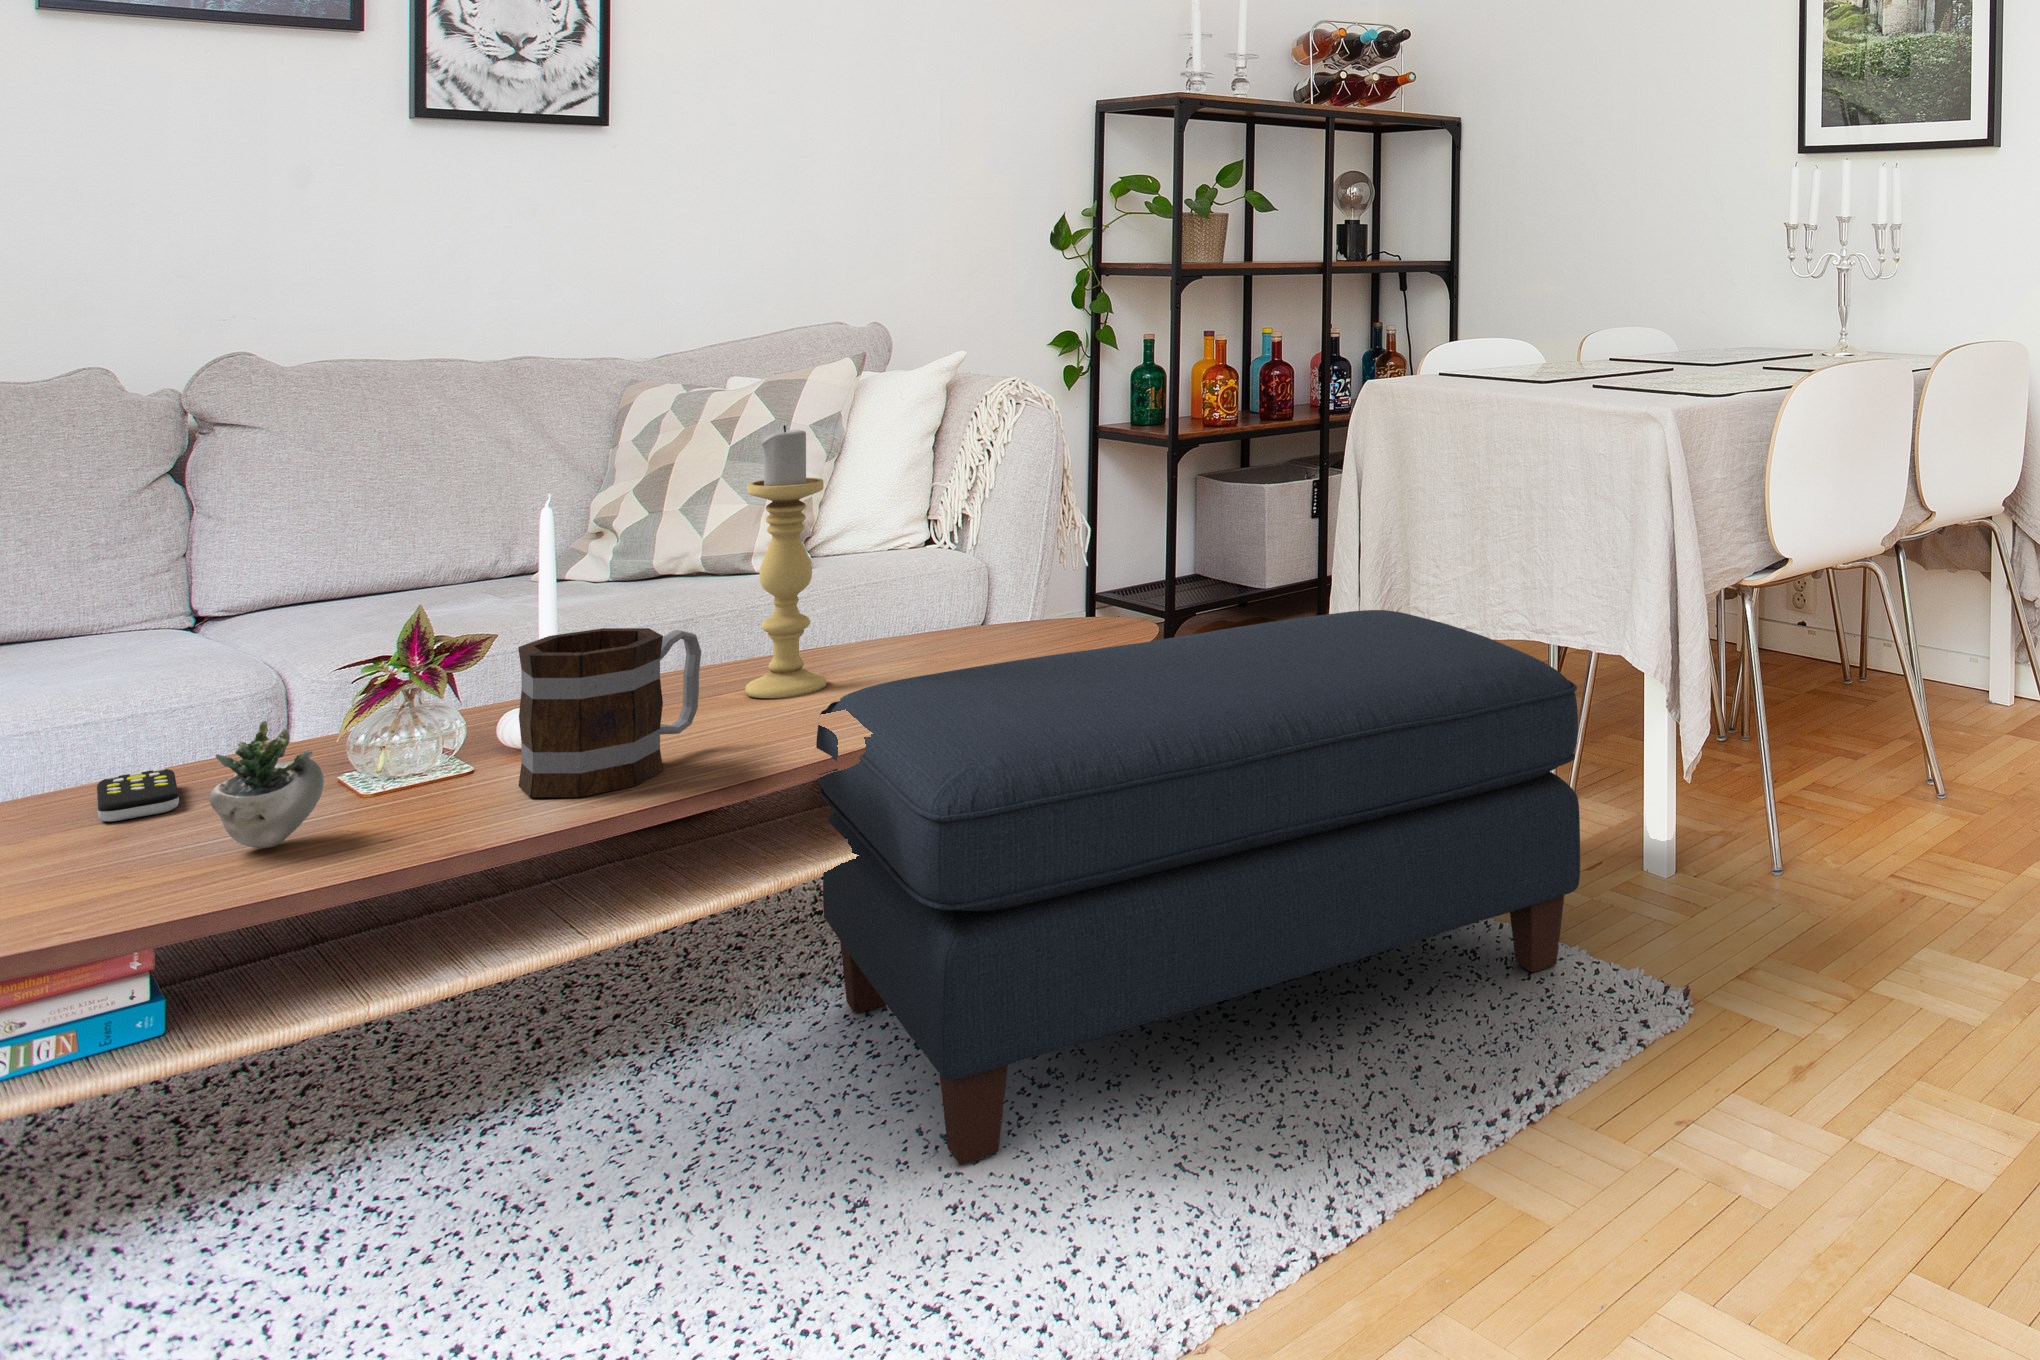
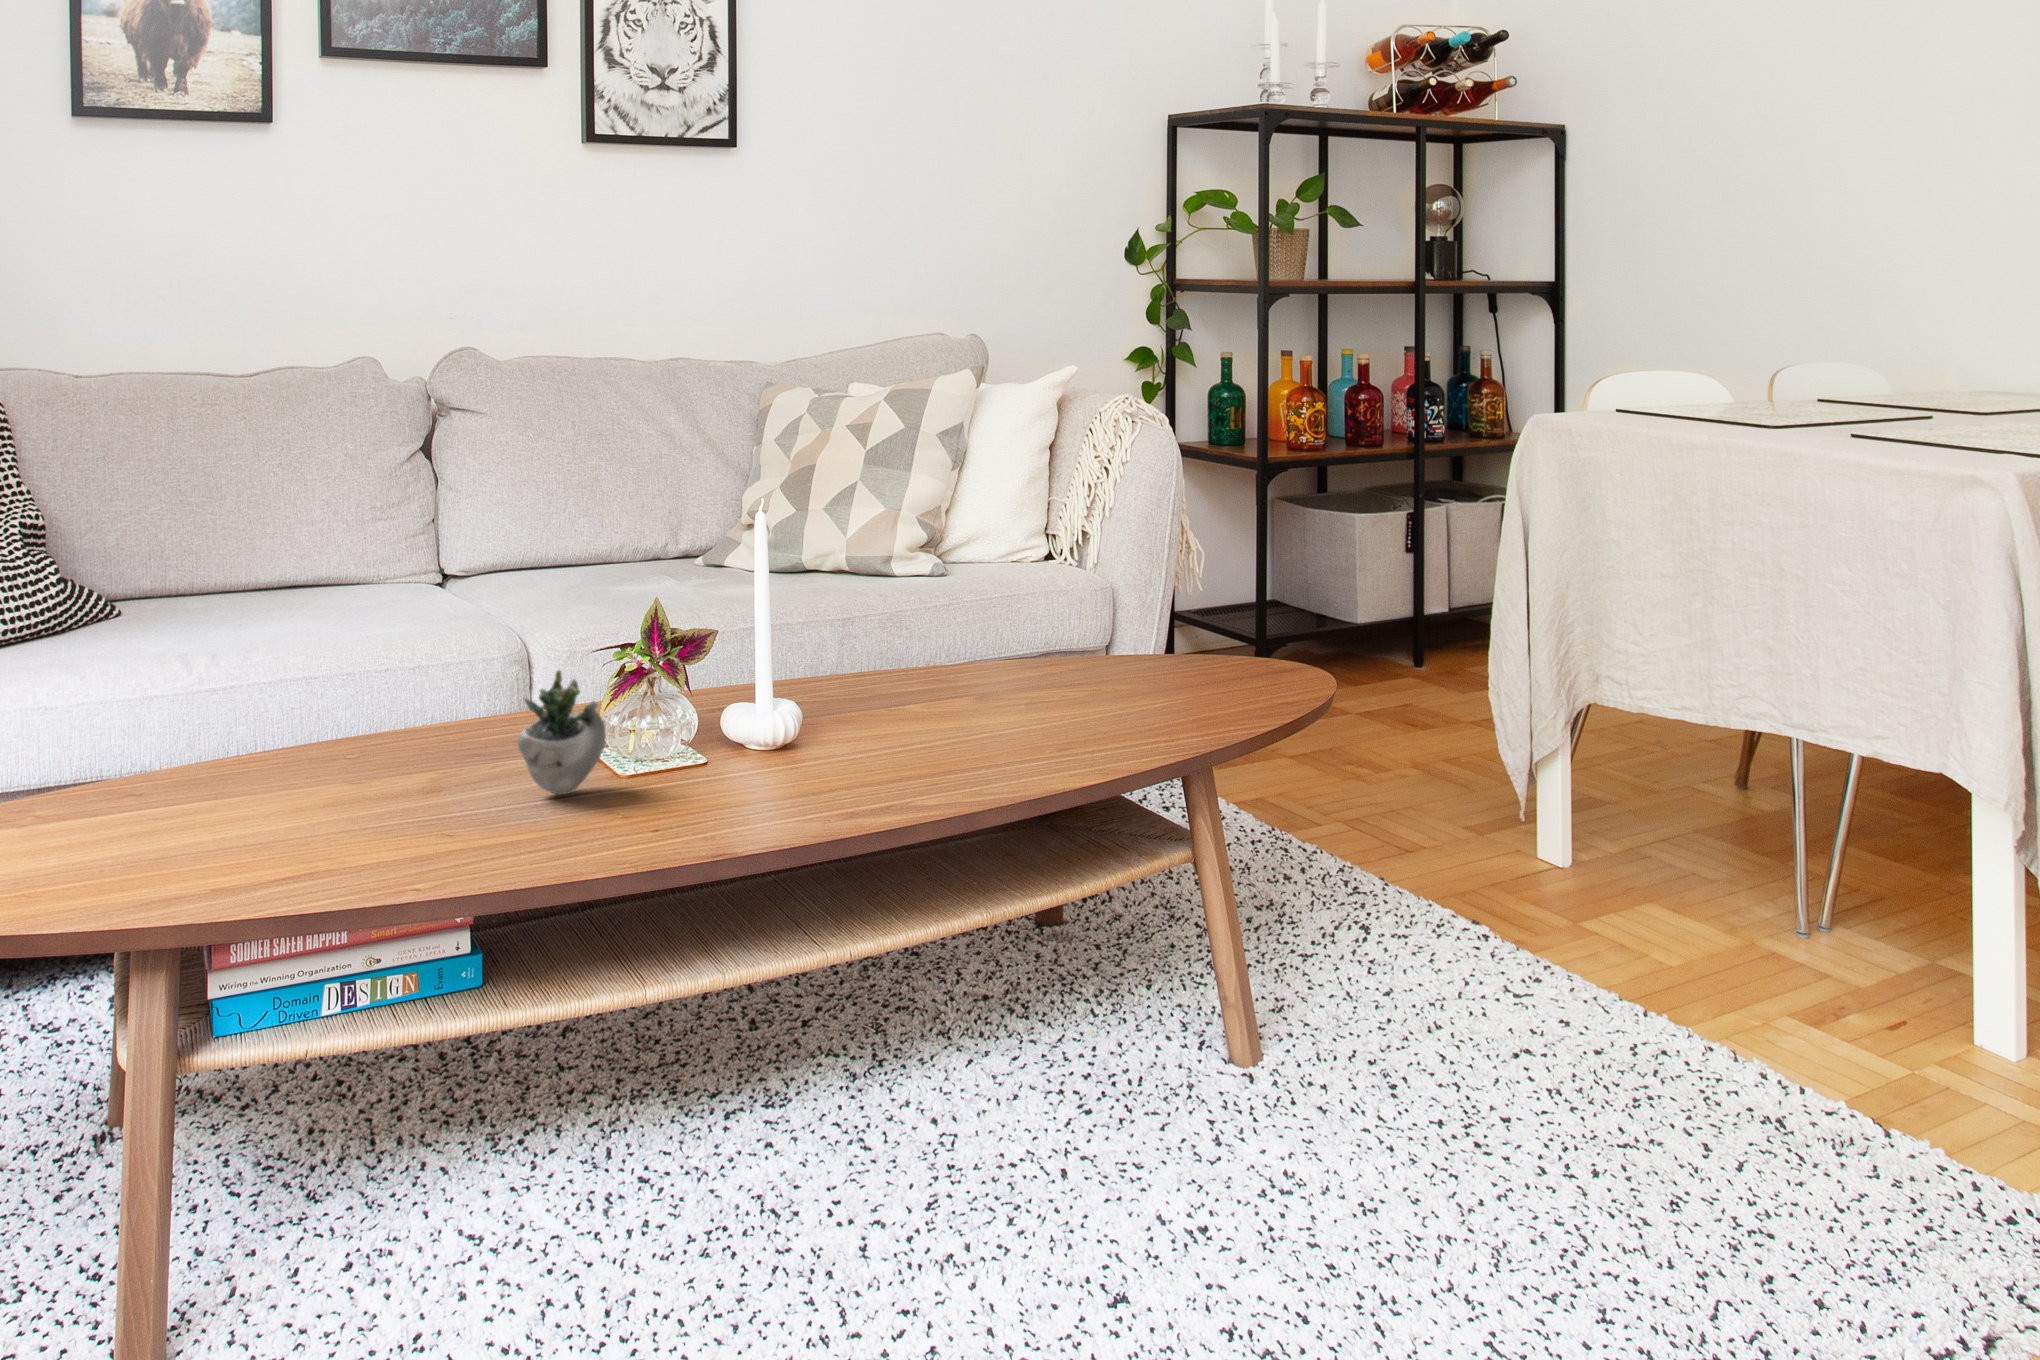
candle holder: present [745,425,826,698] -> none [929,409,1006,693]
ottoman: present [816,610,1580,1165] -> none [1003,640,1887,1218]
mug: present [518,628,701,797] -> none [757,603,911,771]
remote control: present [97,768,179,821] -> none [410,720,477,763]

